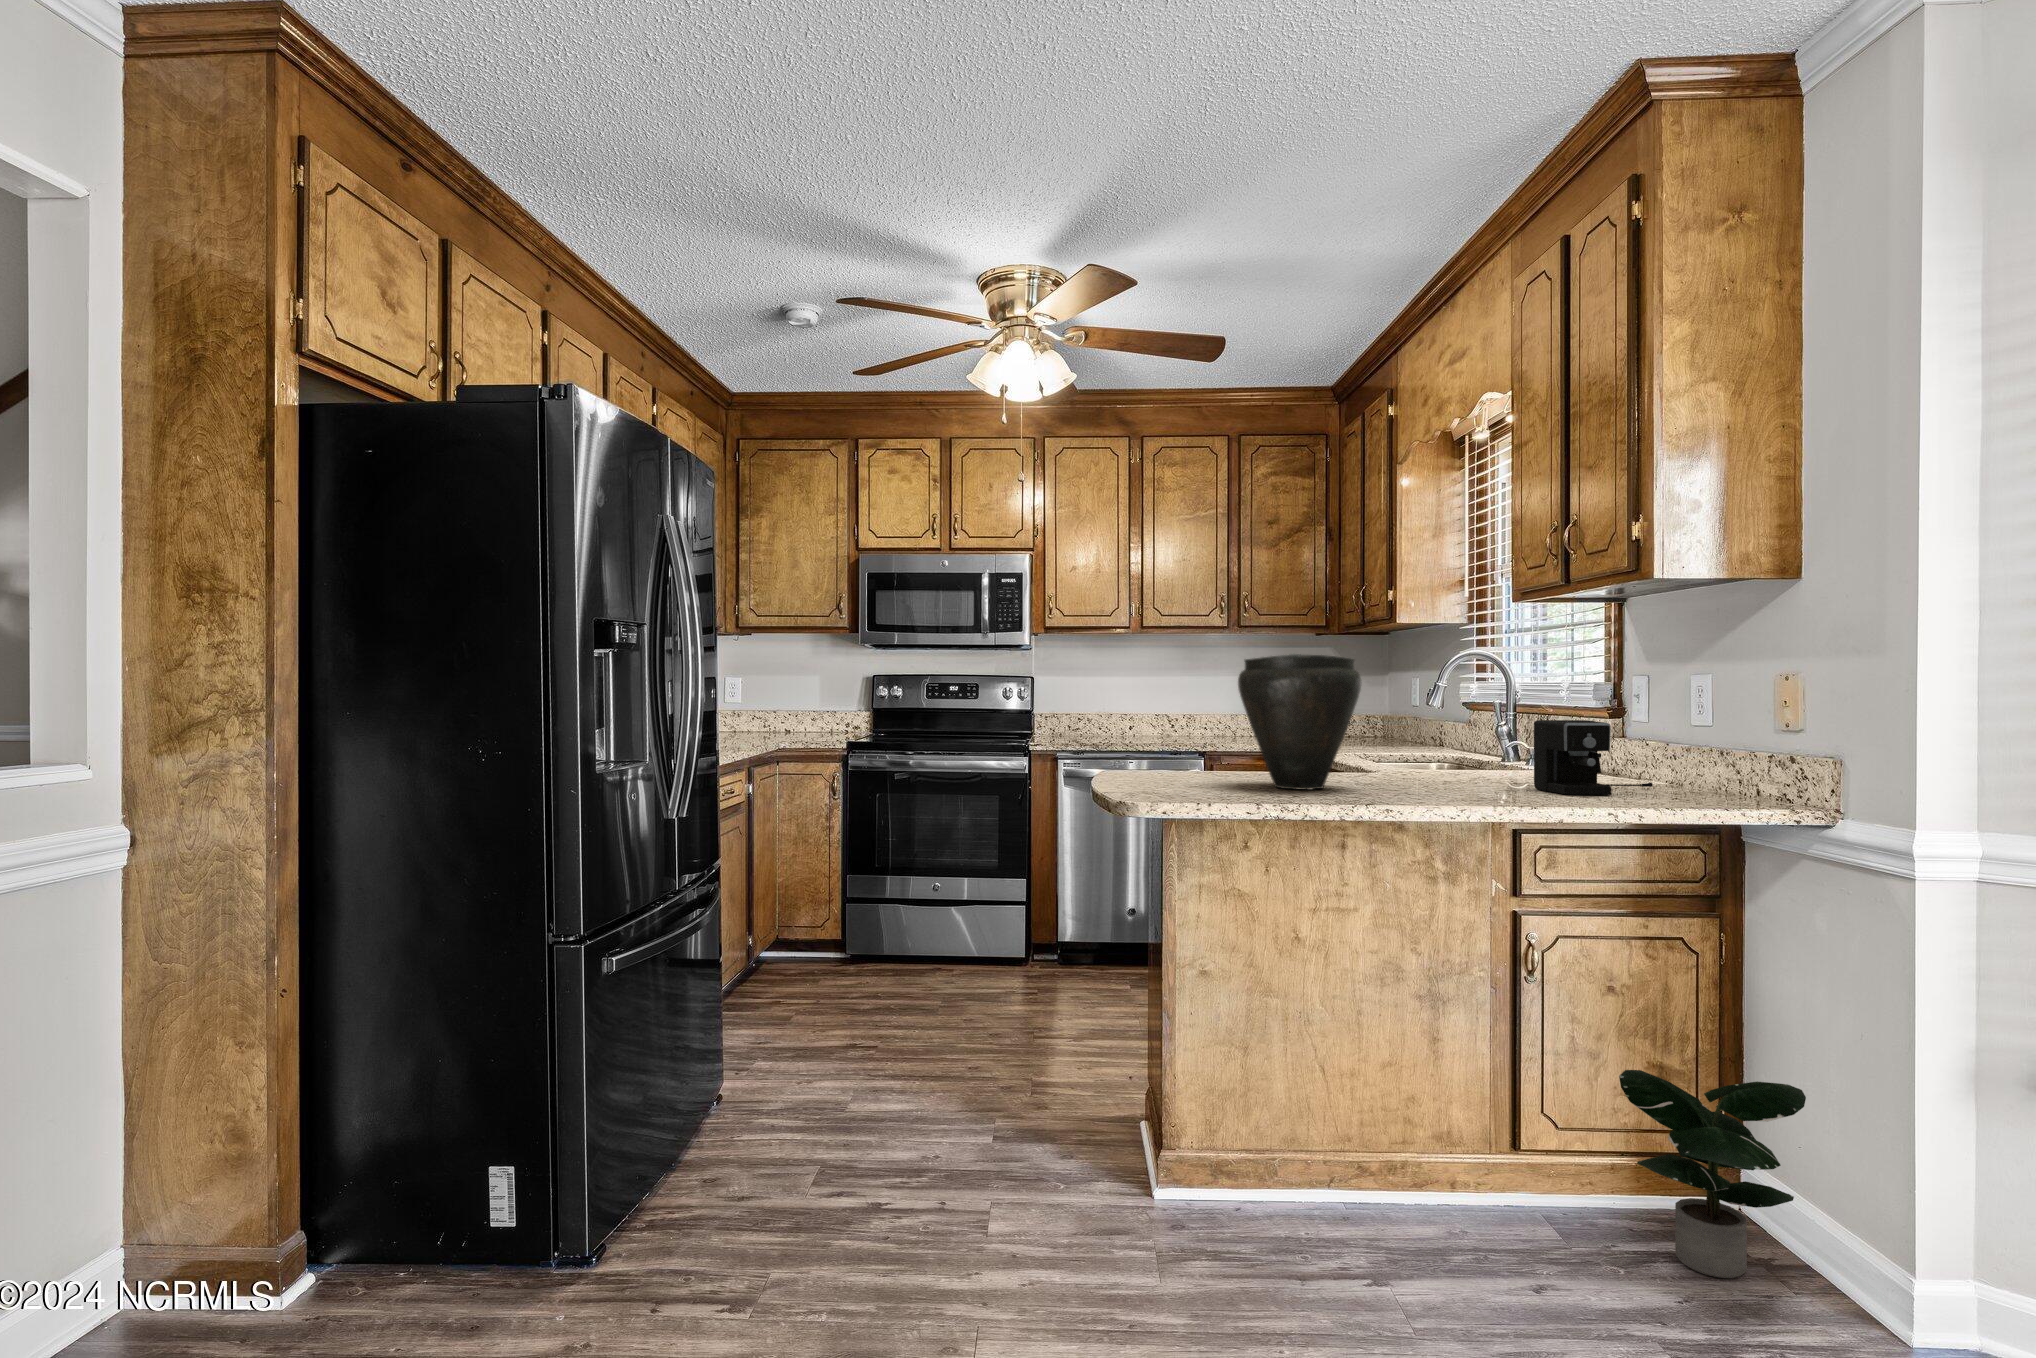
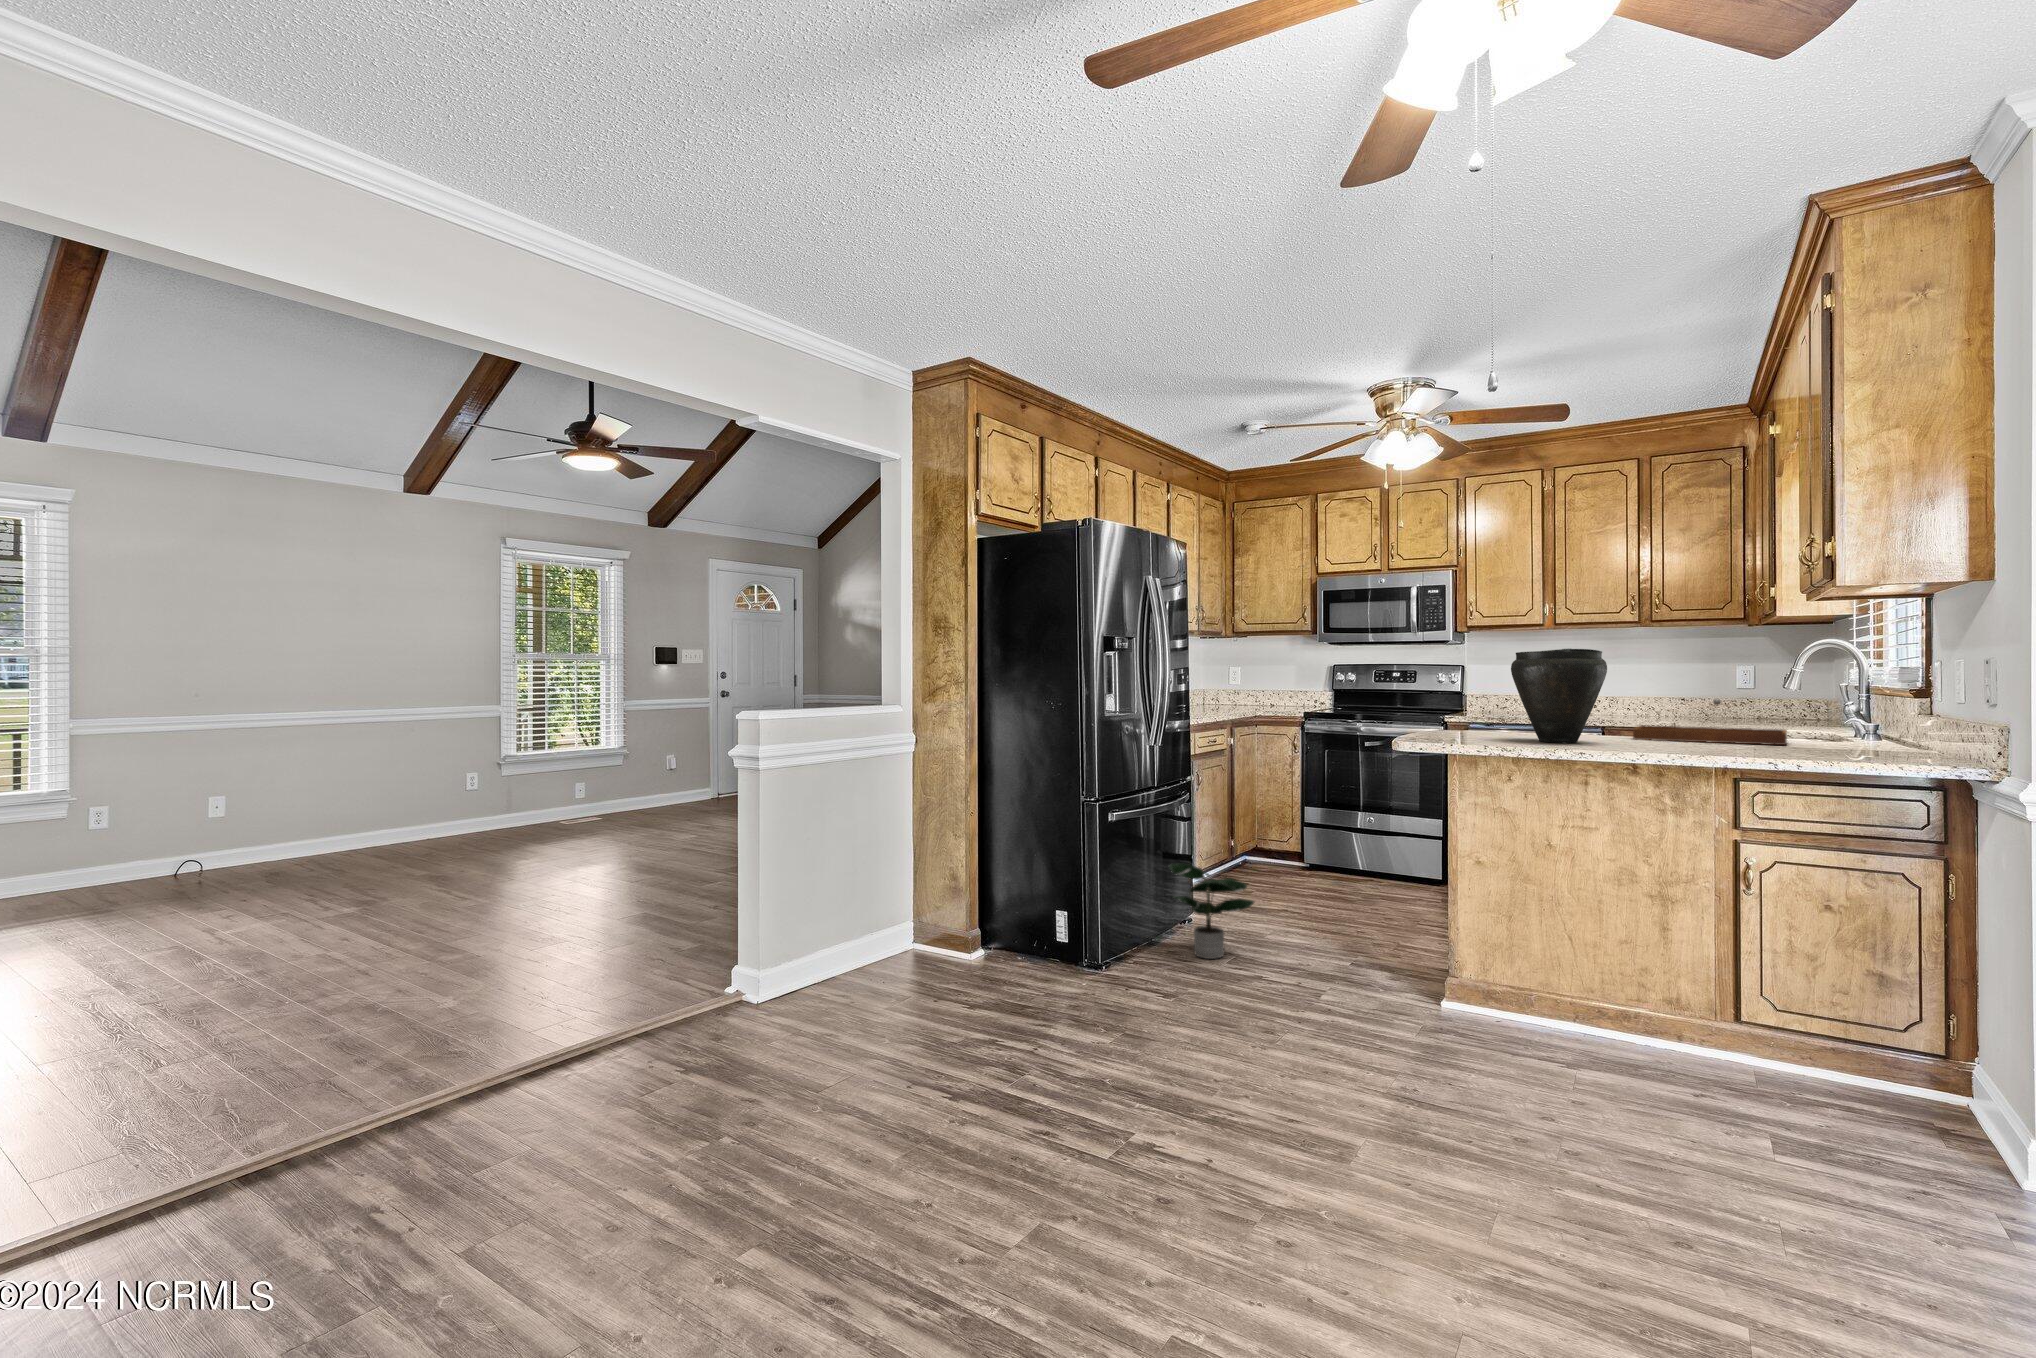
coffee maker: present [1534,720,1653,795] -> none [1770,697,1895,754]
tray: none [1339,721,1520,780] -> present [1633,699,1787,745]
potted plant: present [1619,1070,1806,1278] -> present [1169,863,1255,959]

